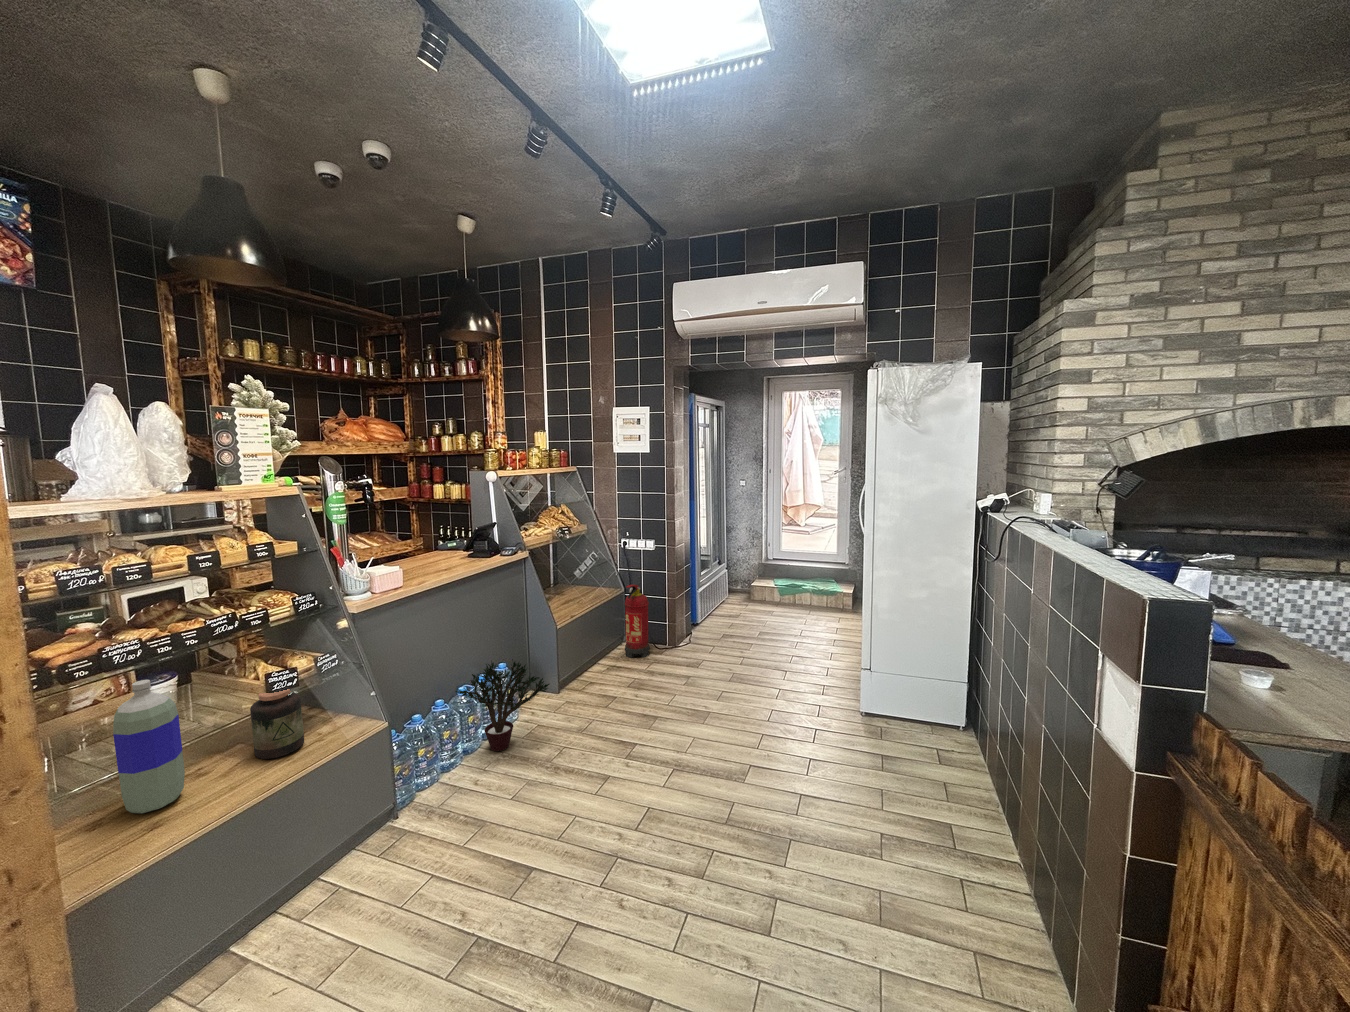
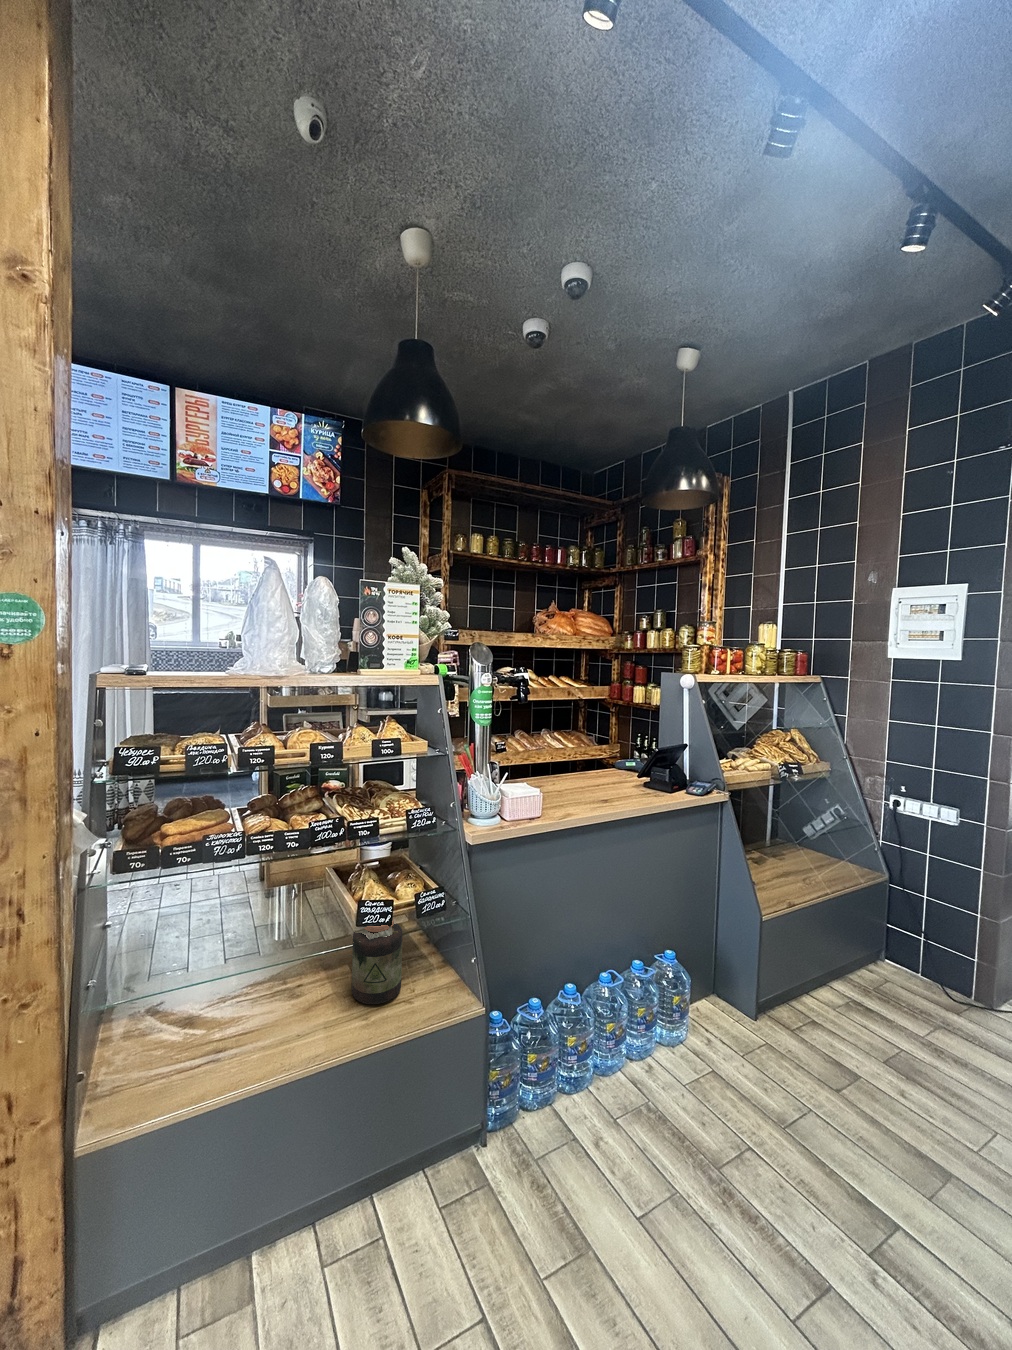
fire extinguisher: present [625,585,650,658] -> none [882,881,941,1014]
potted plant: present [455,659,549,751] -> none [596,945,736,1095]
bottle: present [113,680,185,813] -> none [223,874,279,1025]

